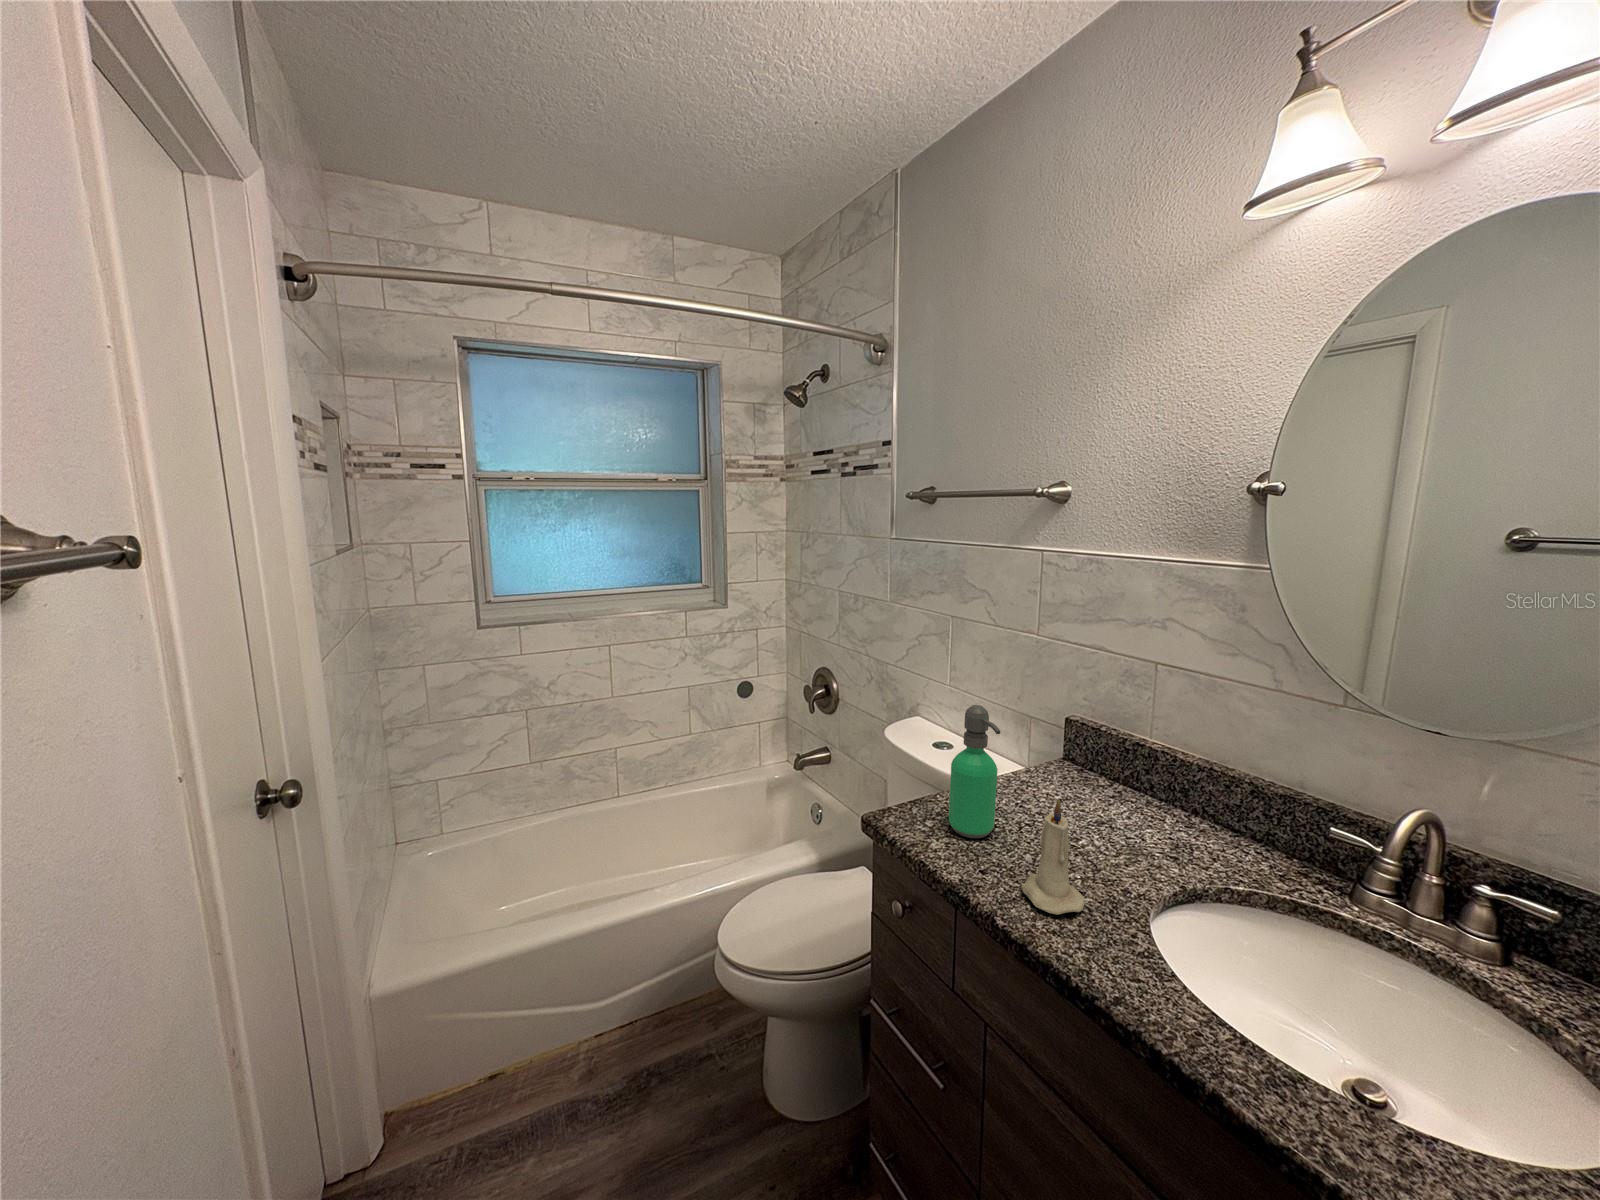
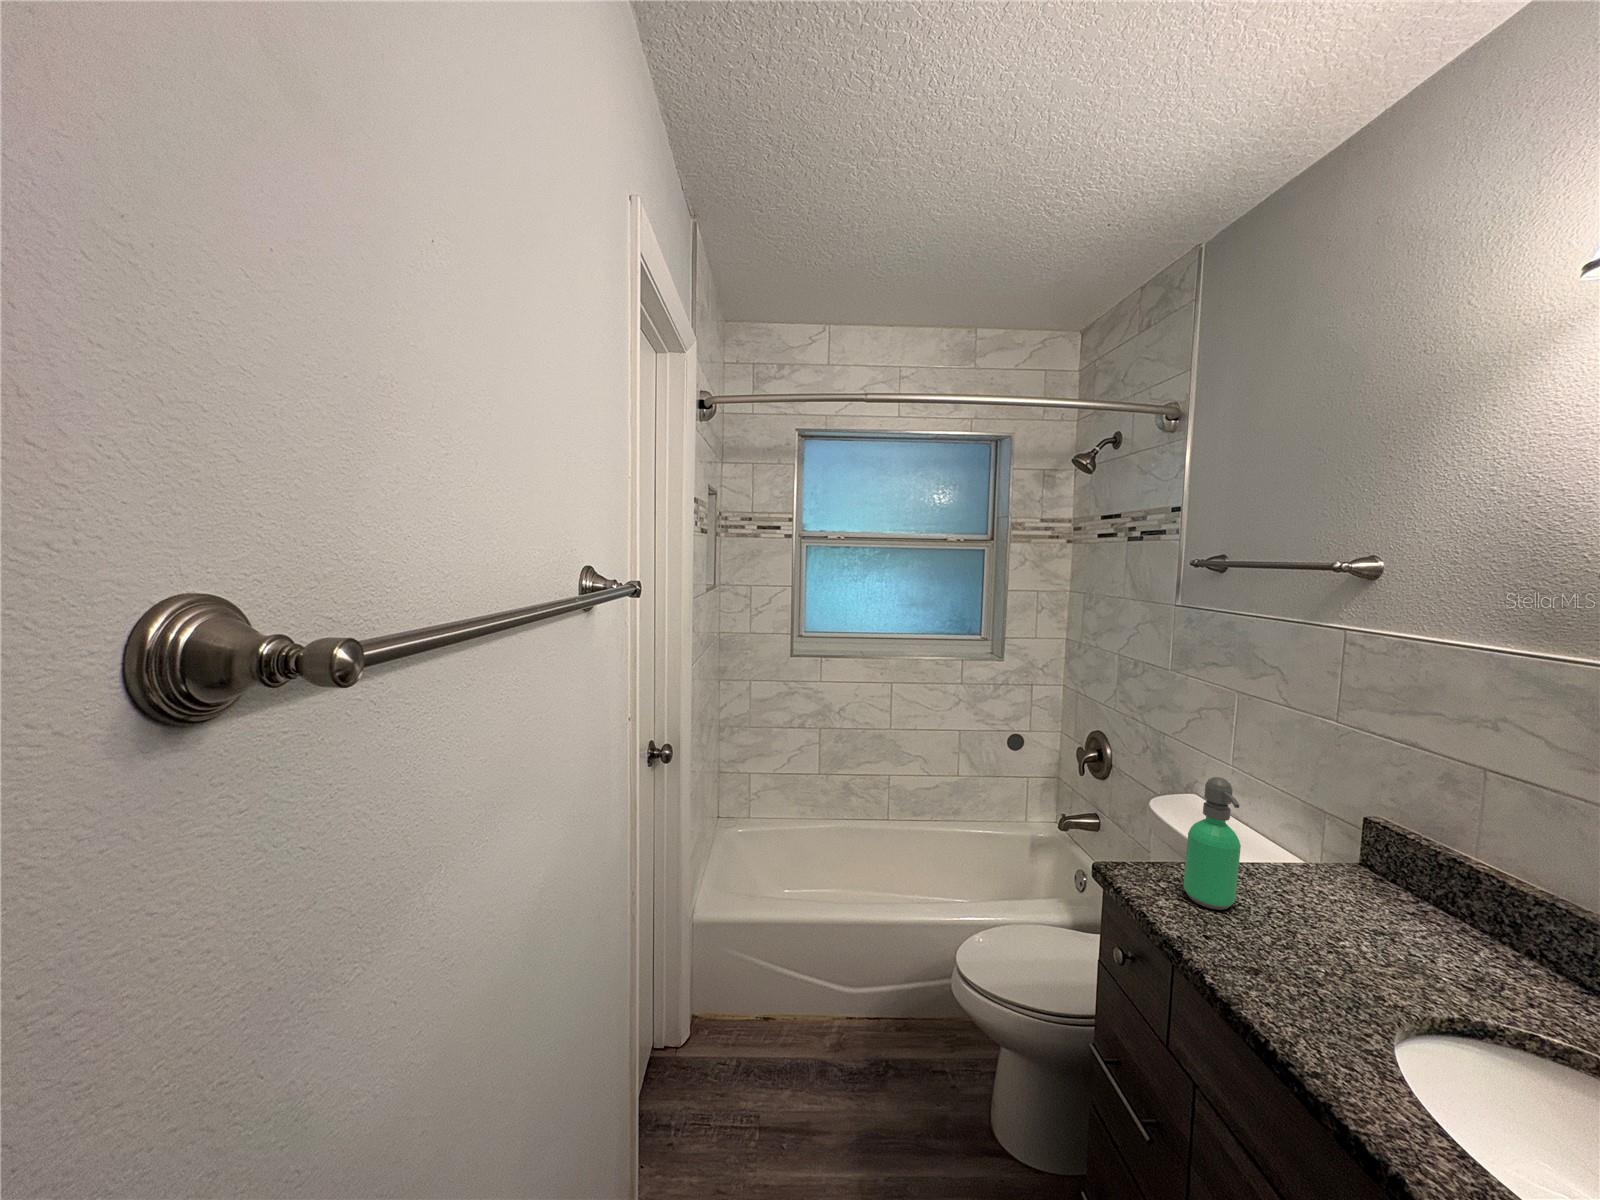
candle: present [1021,798,1084,915] -> none [1245,876,1316,995]

